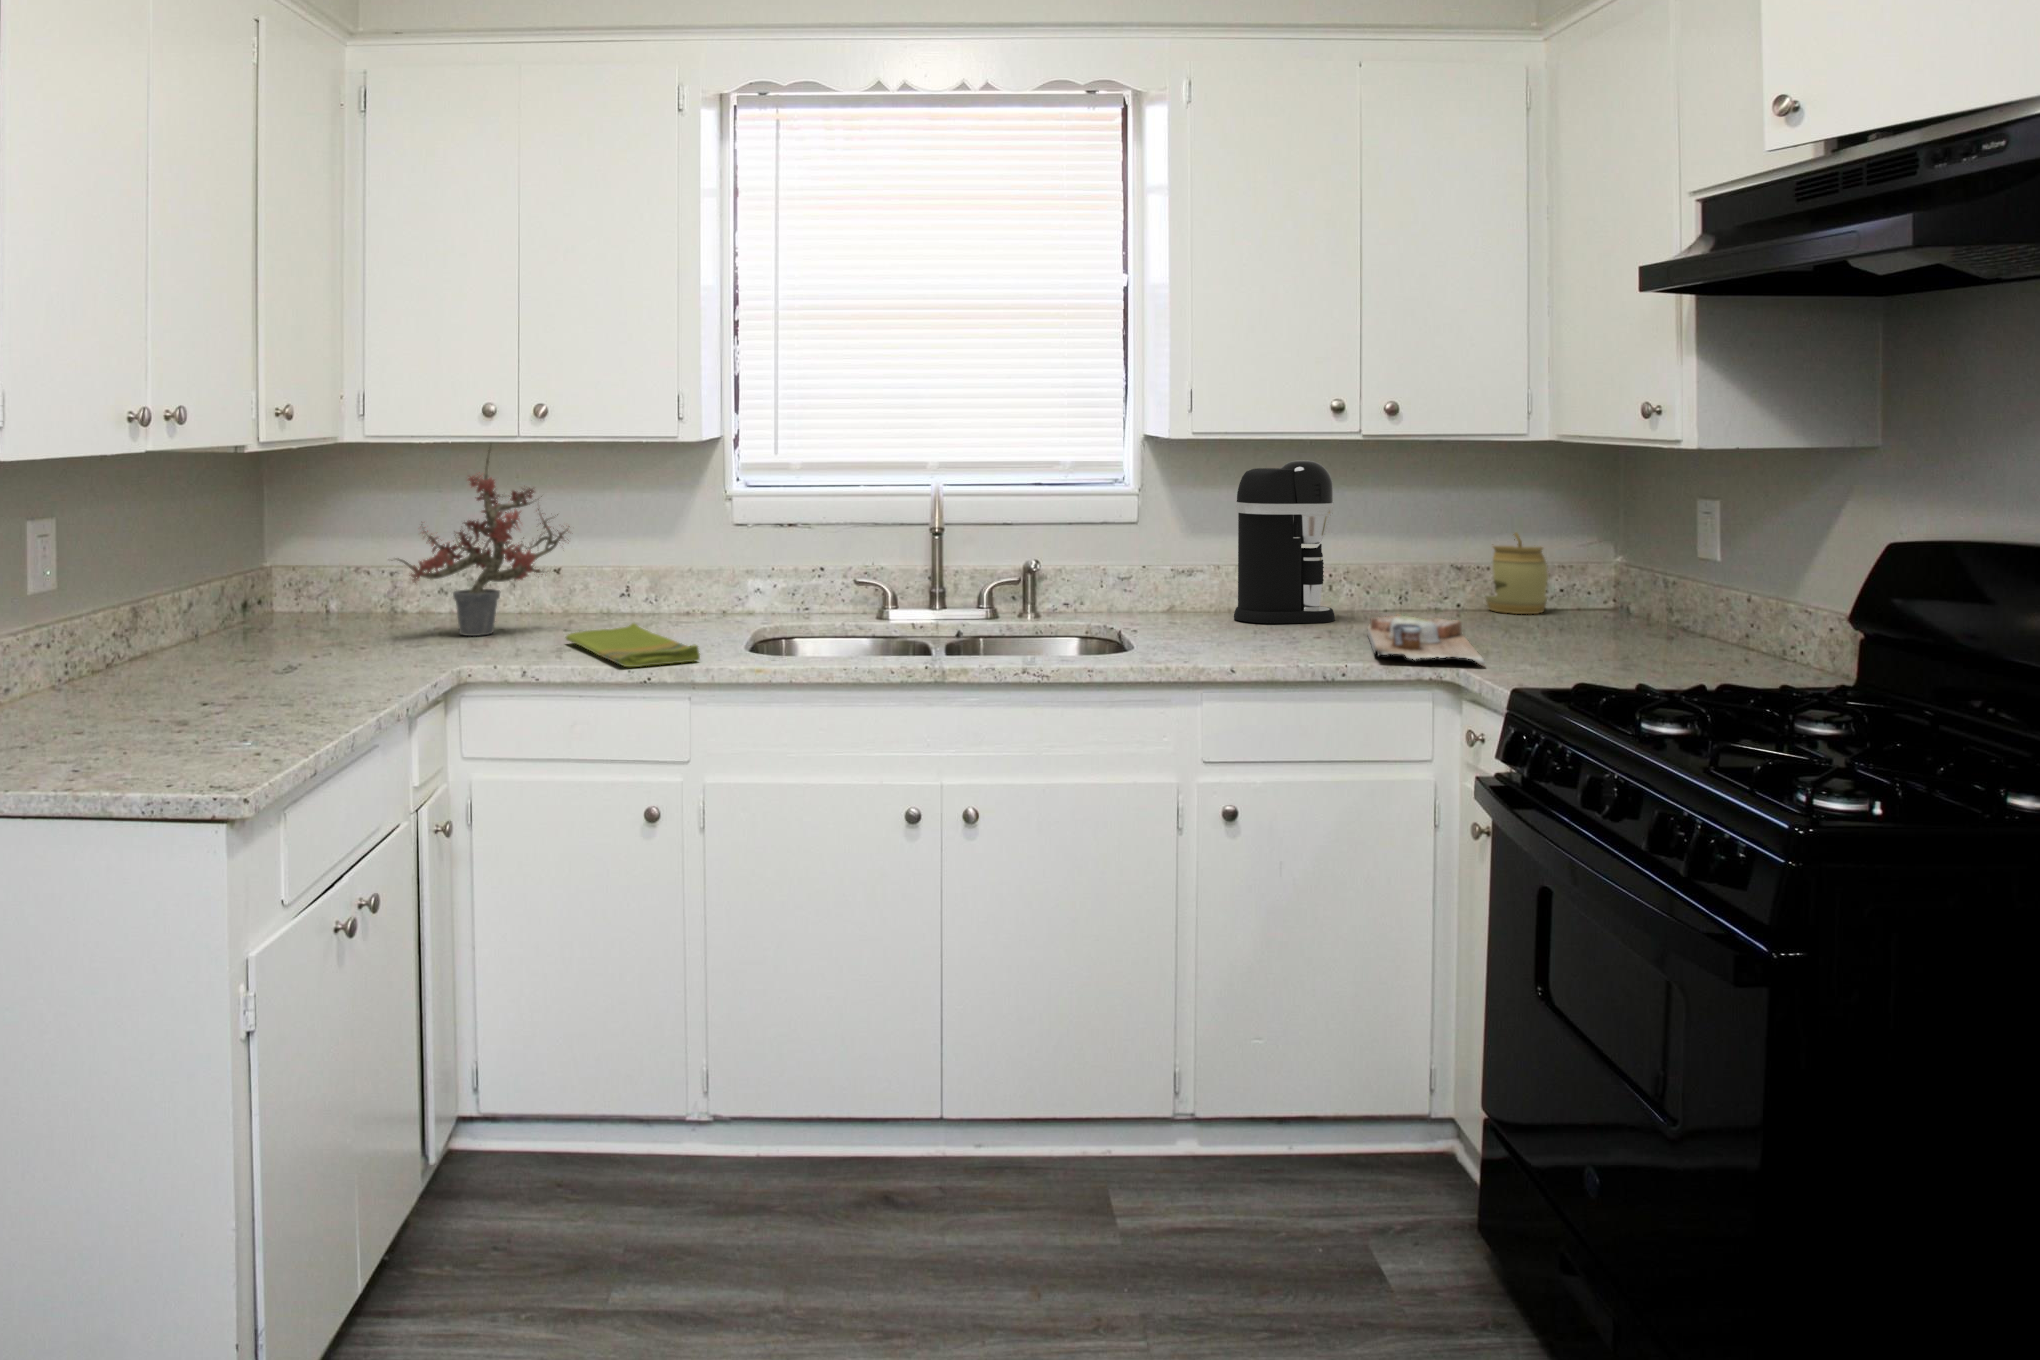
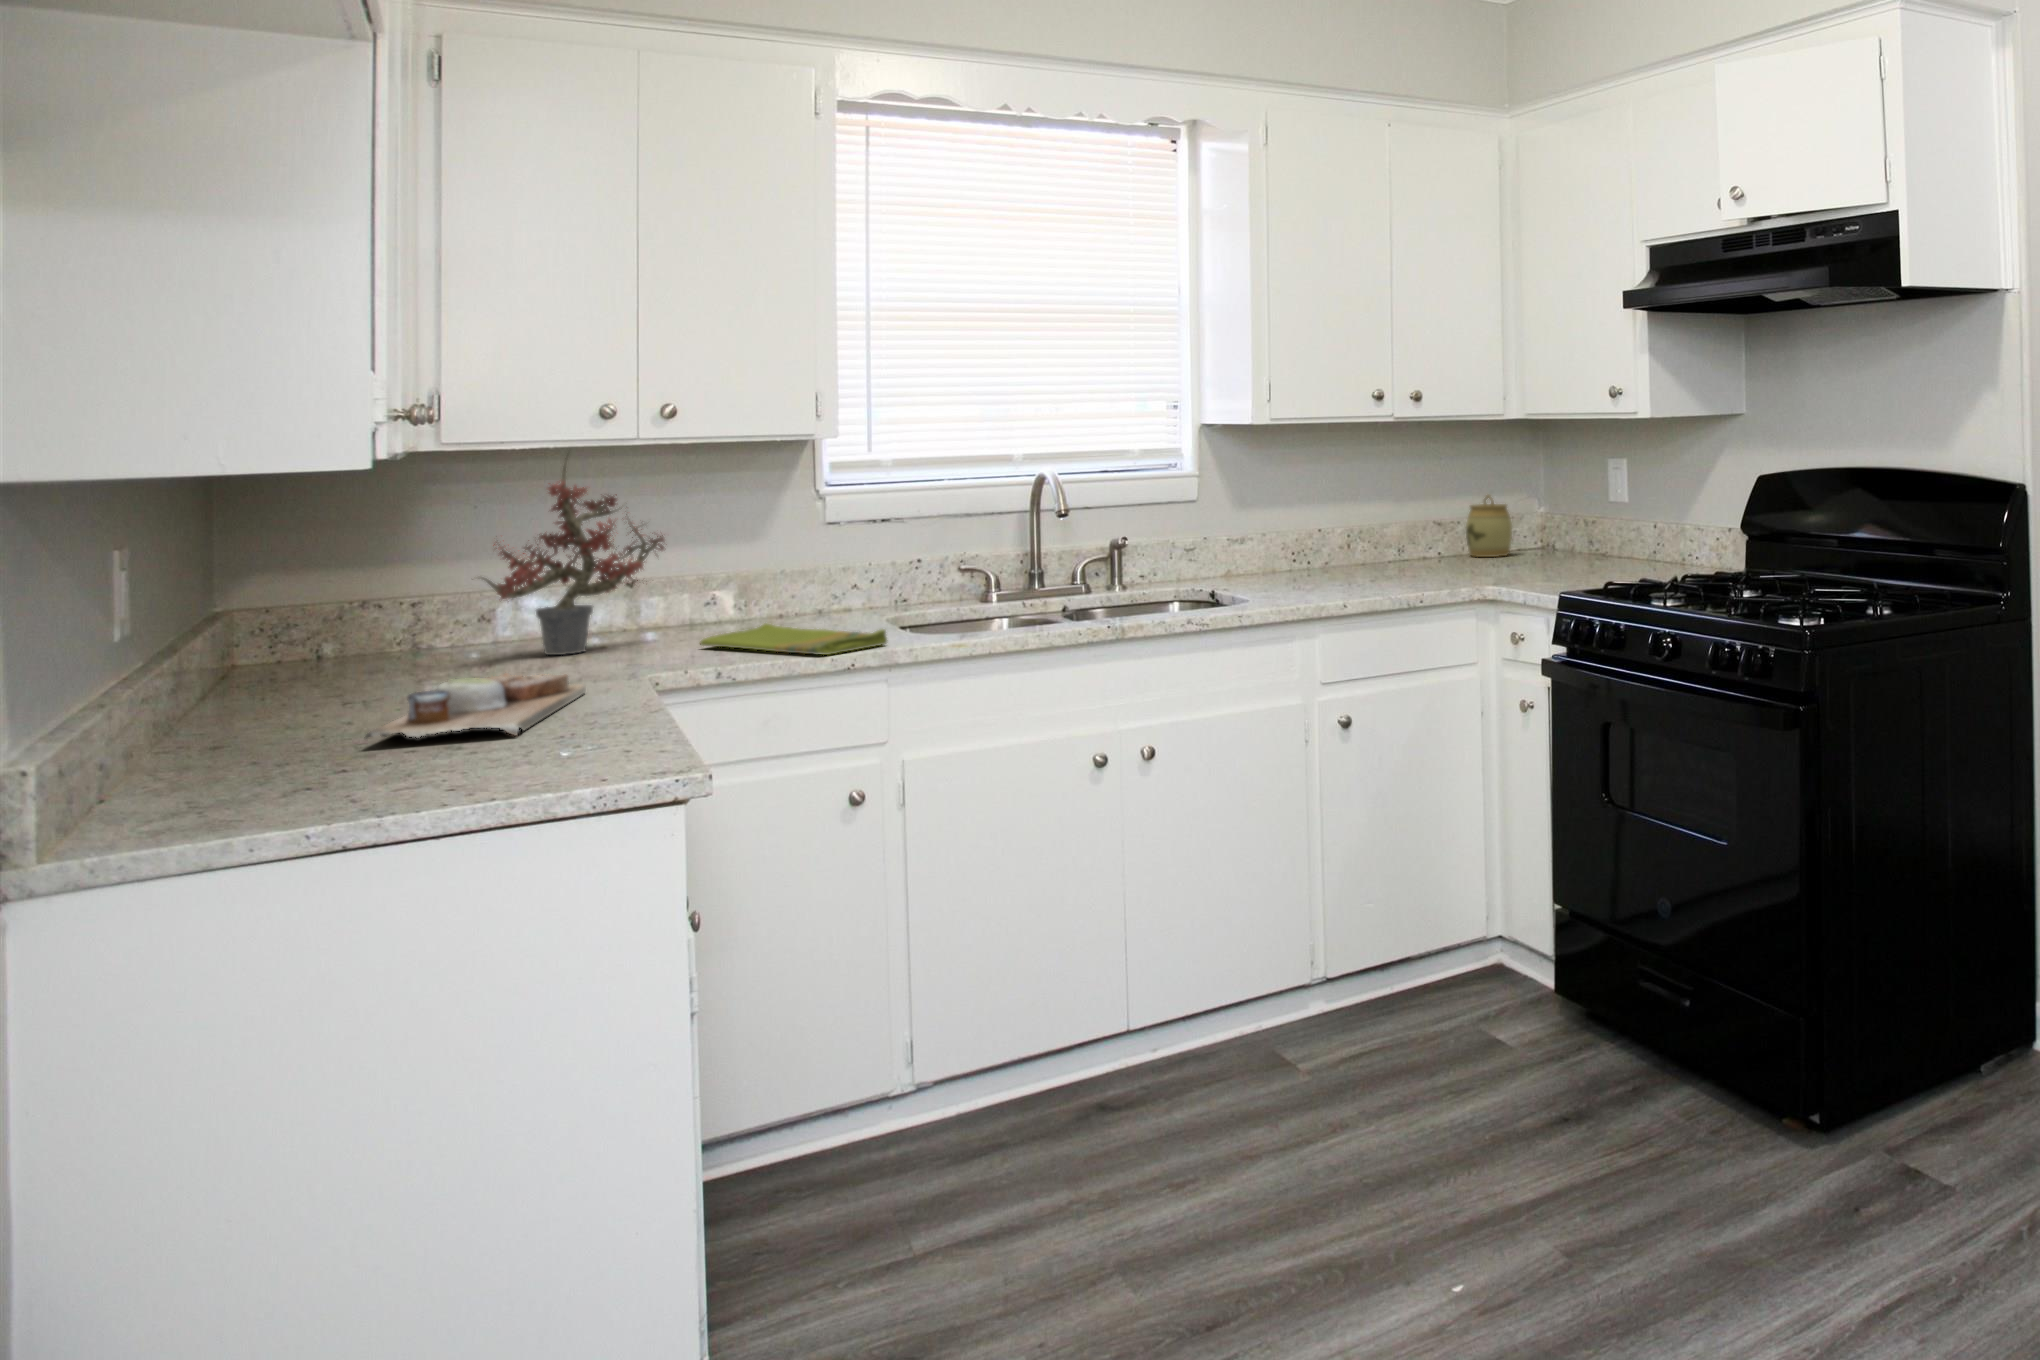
coffee maker: present [1234,460,1335,623] -> none [1294,442,1372,578]
cutting board: present [1367,614,1485,666] -> present [366,673,586,737]

